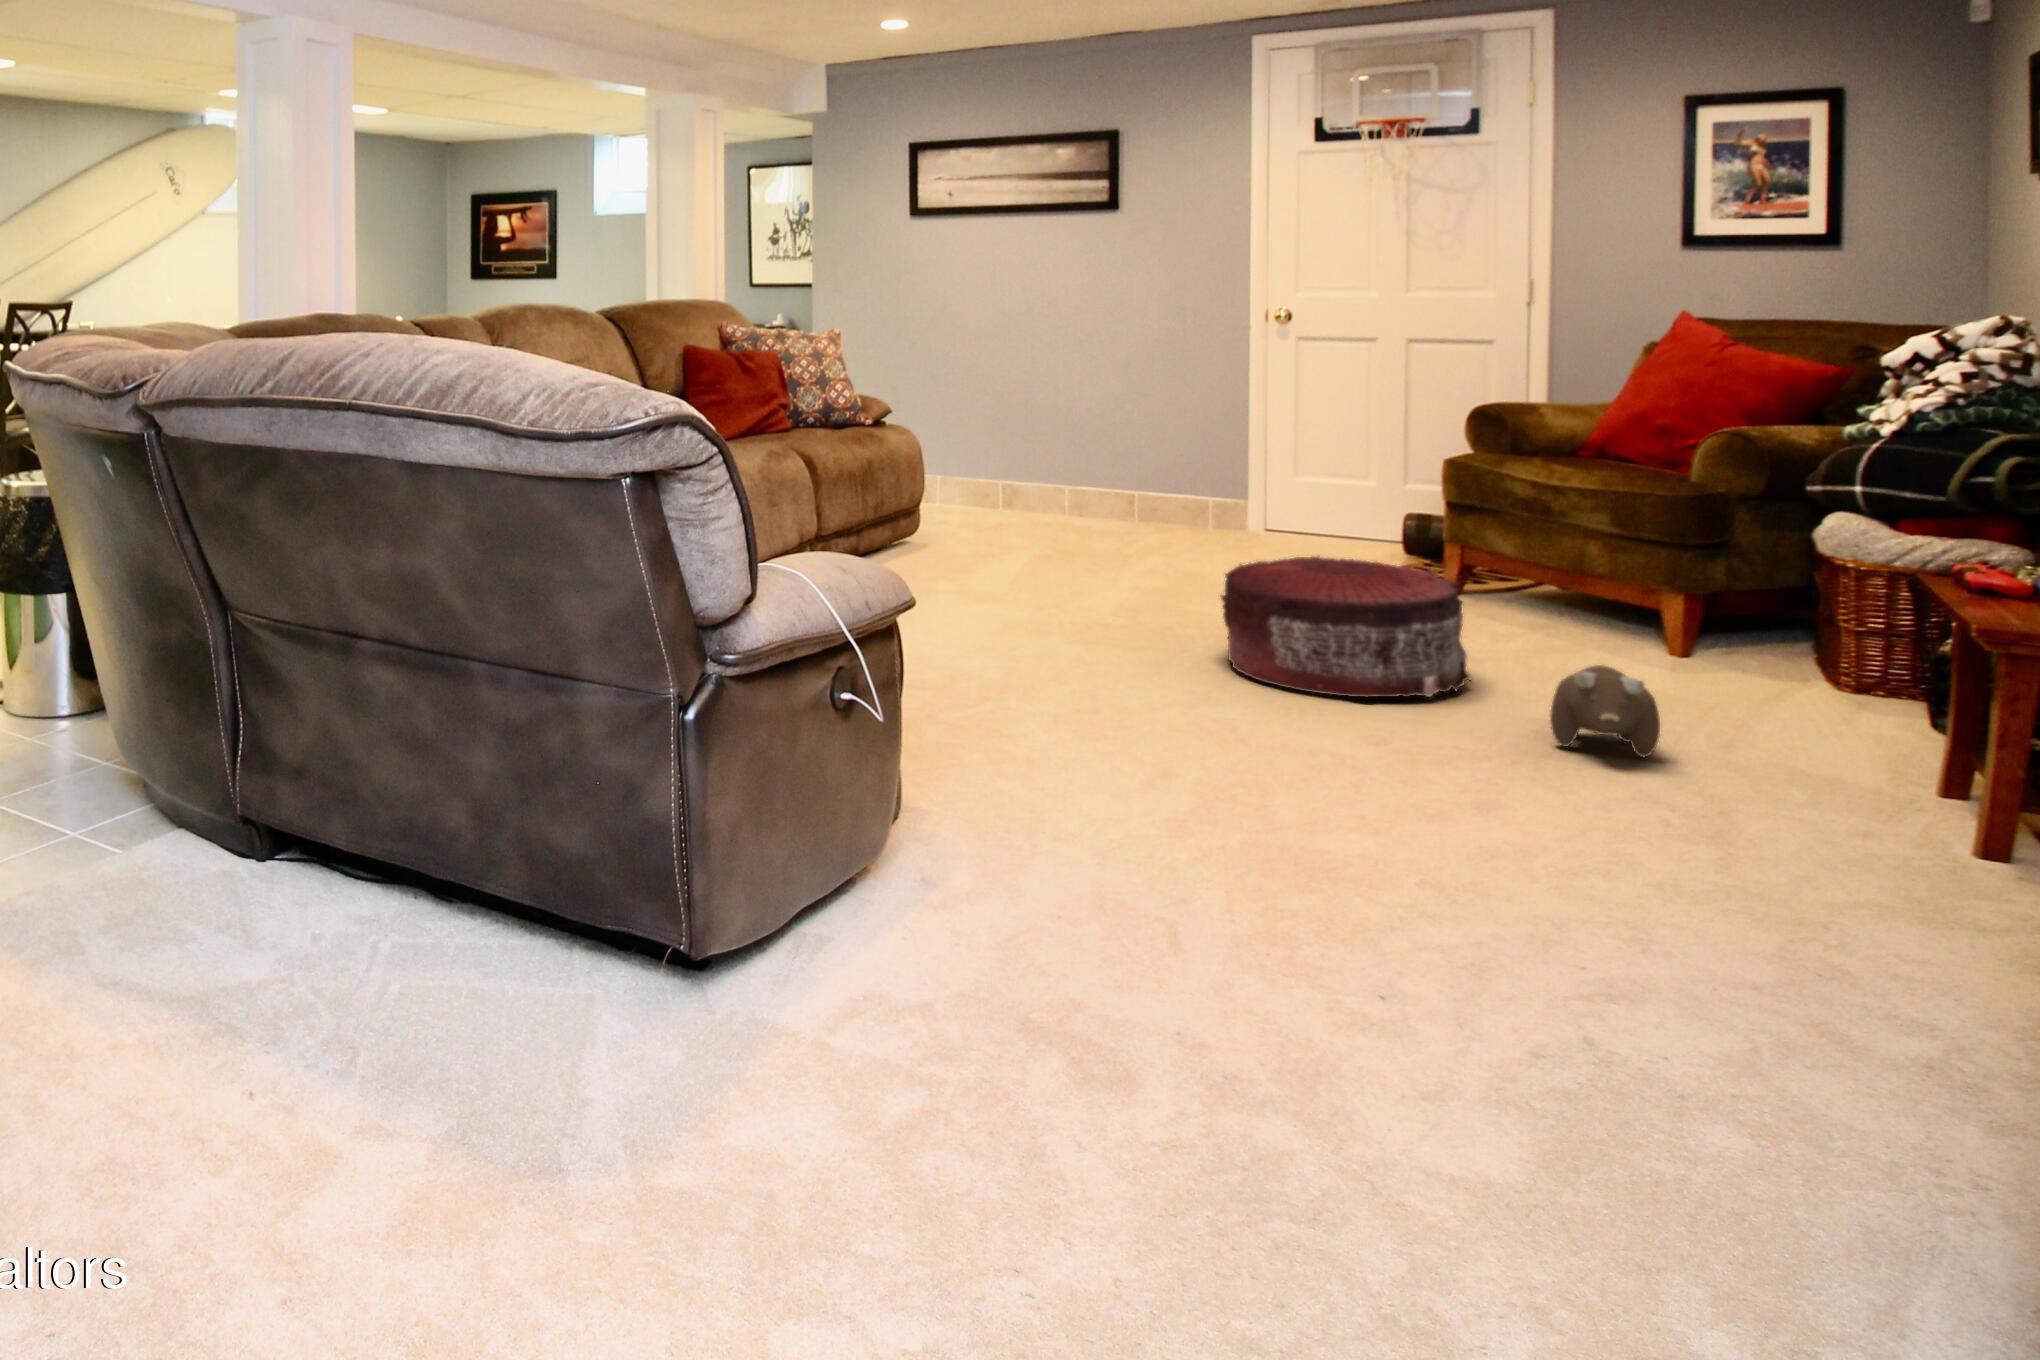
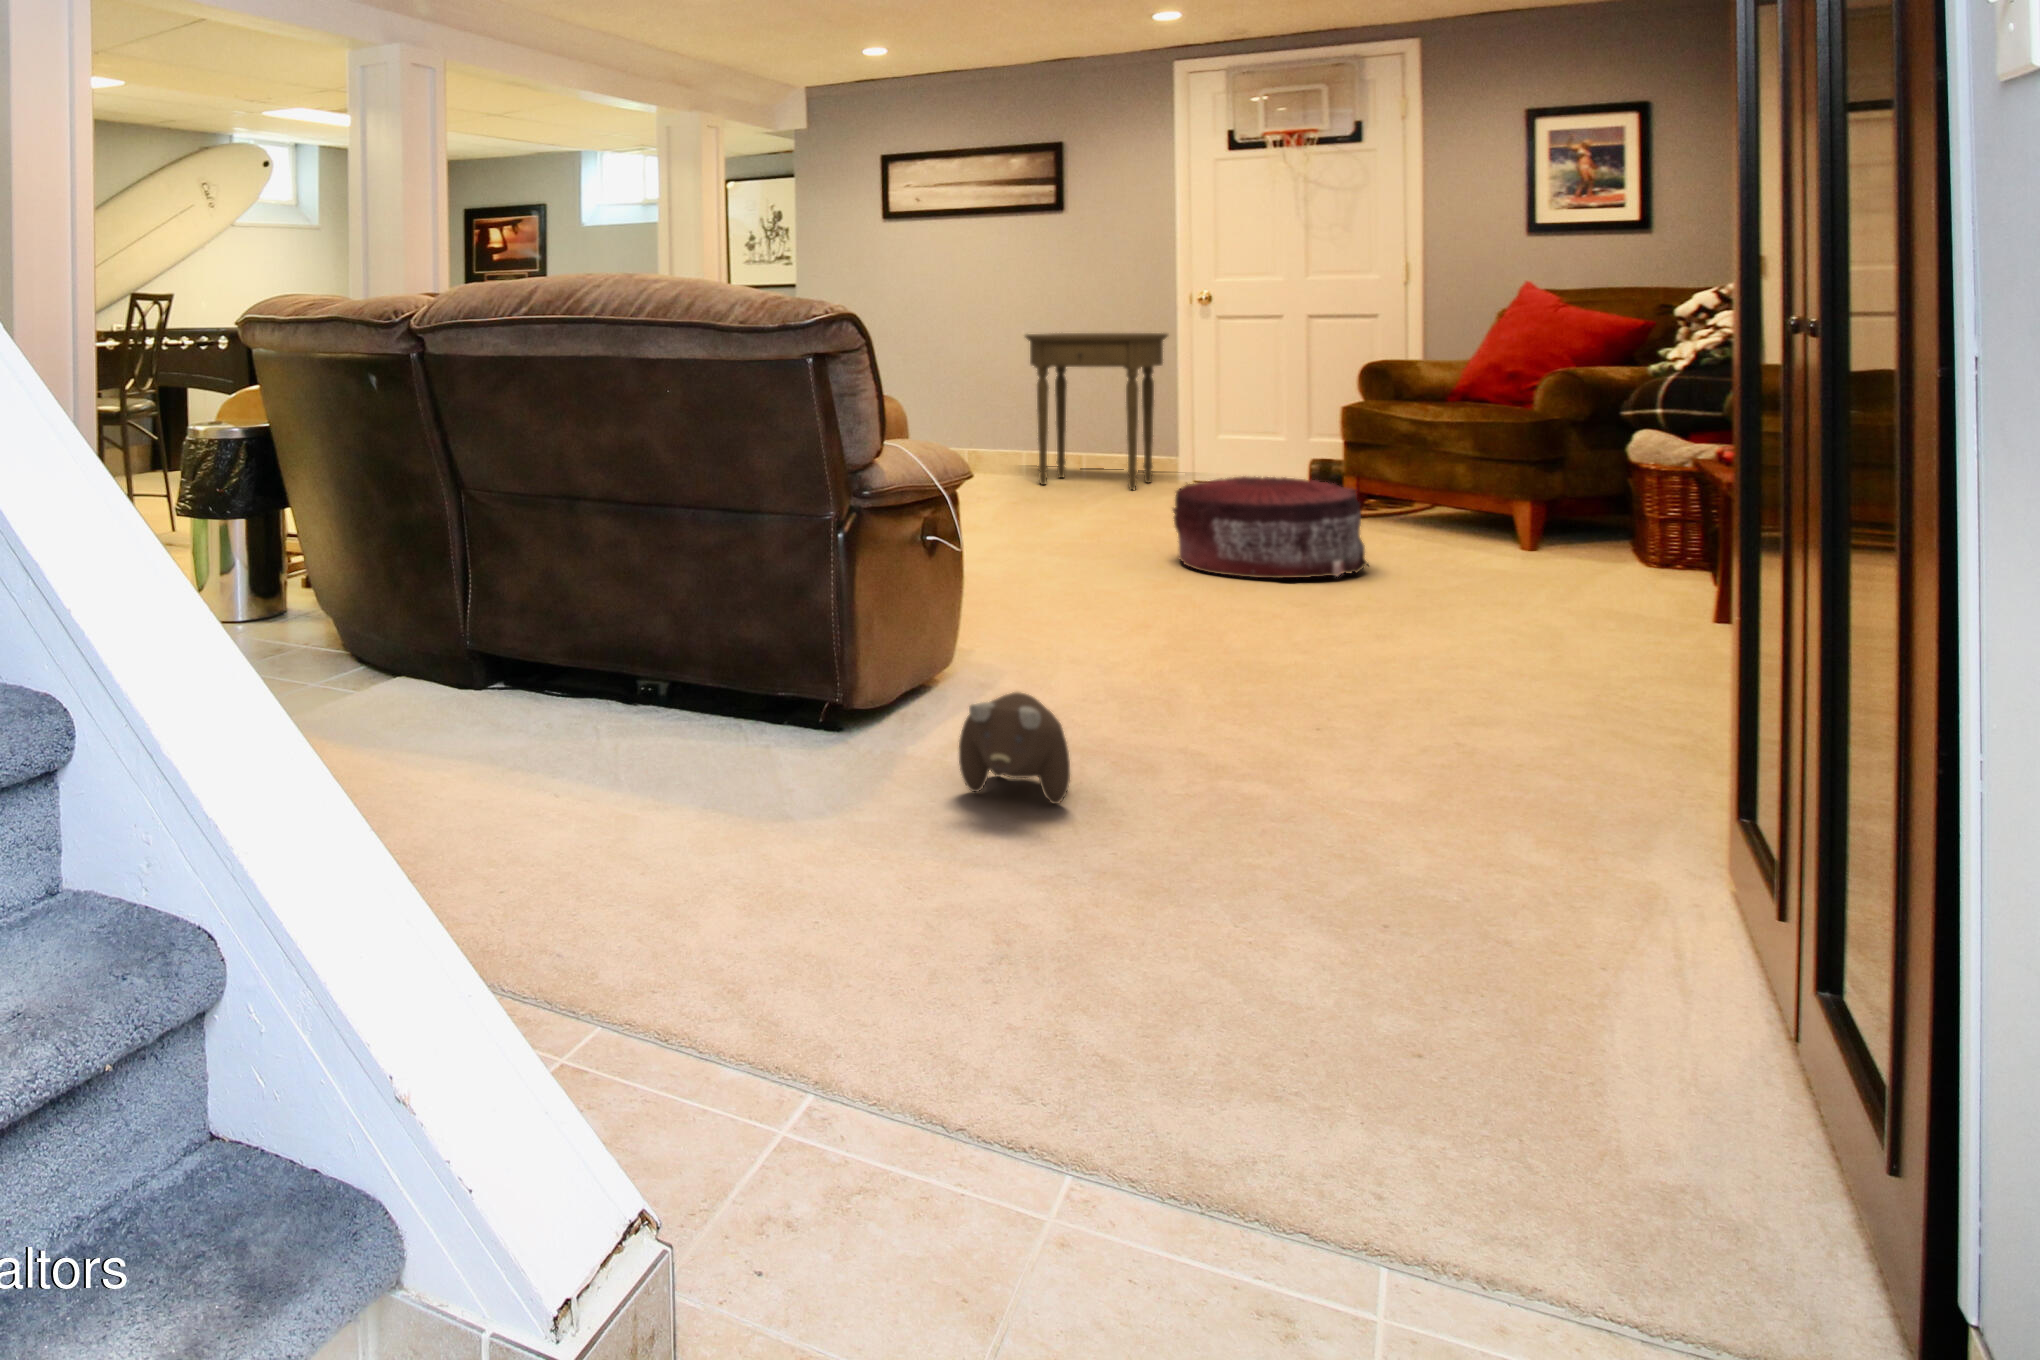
side table: none [1065,354,1236,544] -> present [1025,333,1168,490]
plush toy: present [1550,665,1660,758] -> present [959,692,1070,804]

